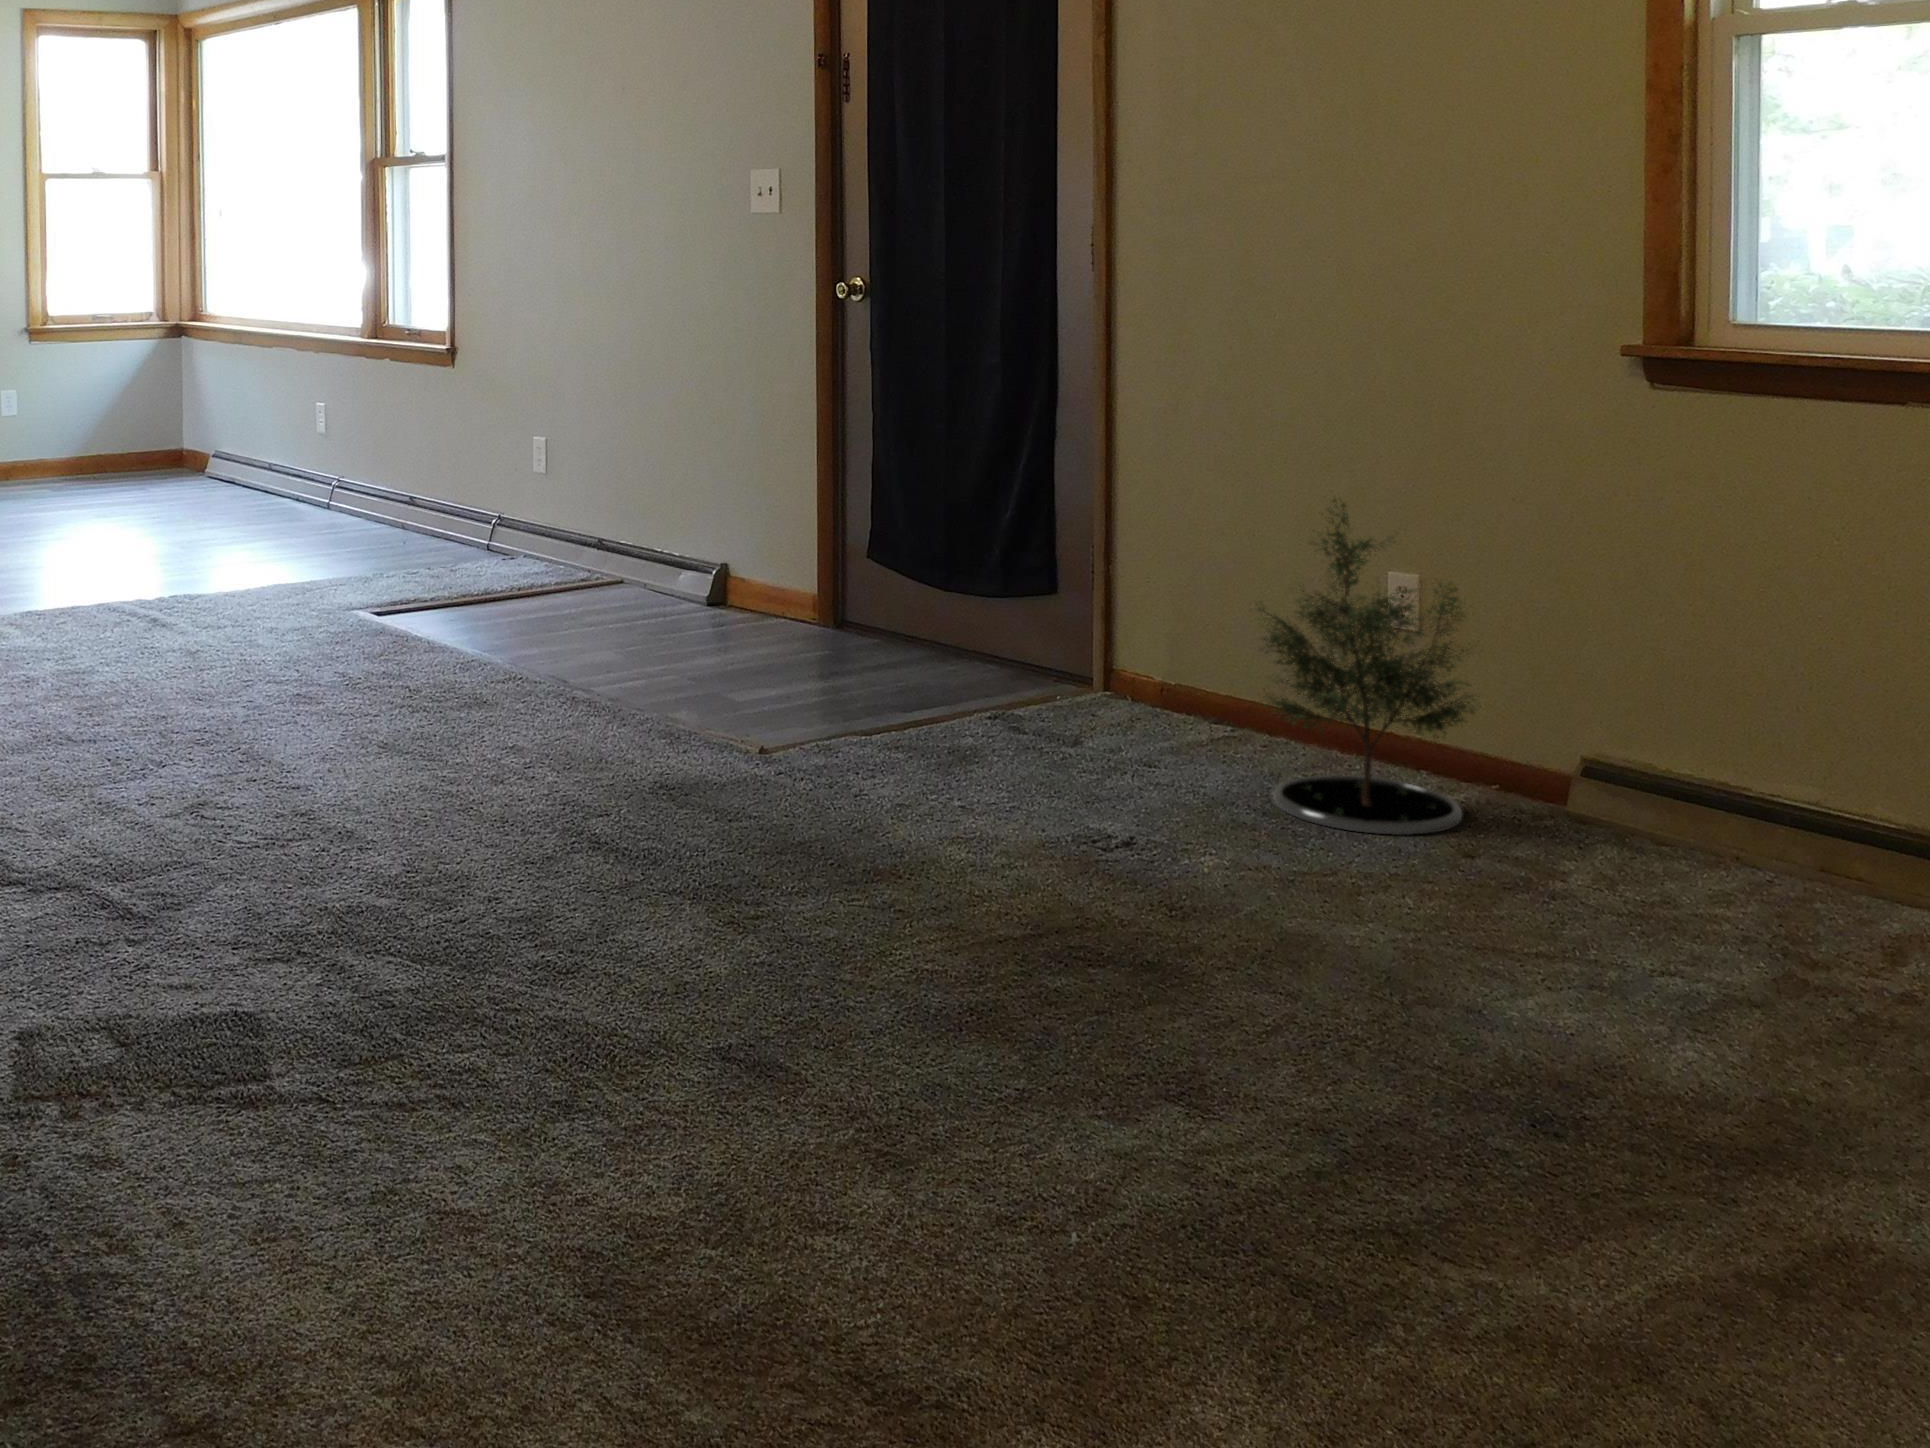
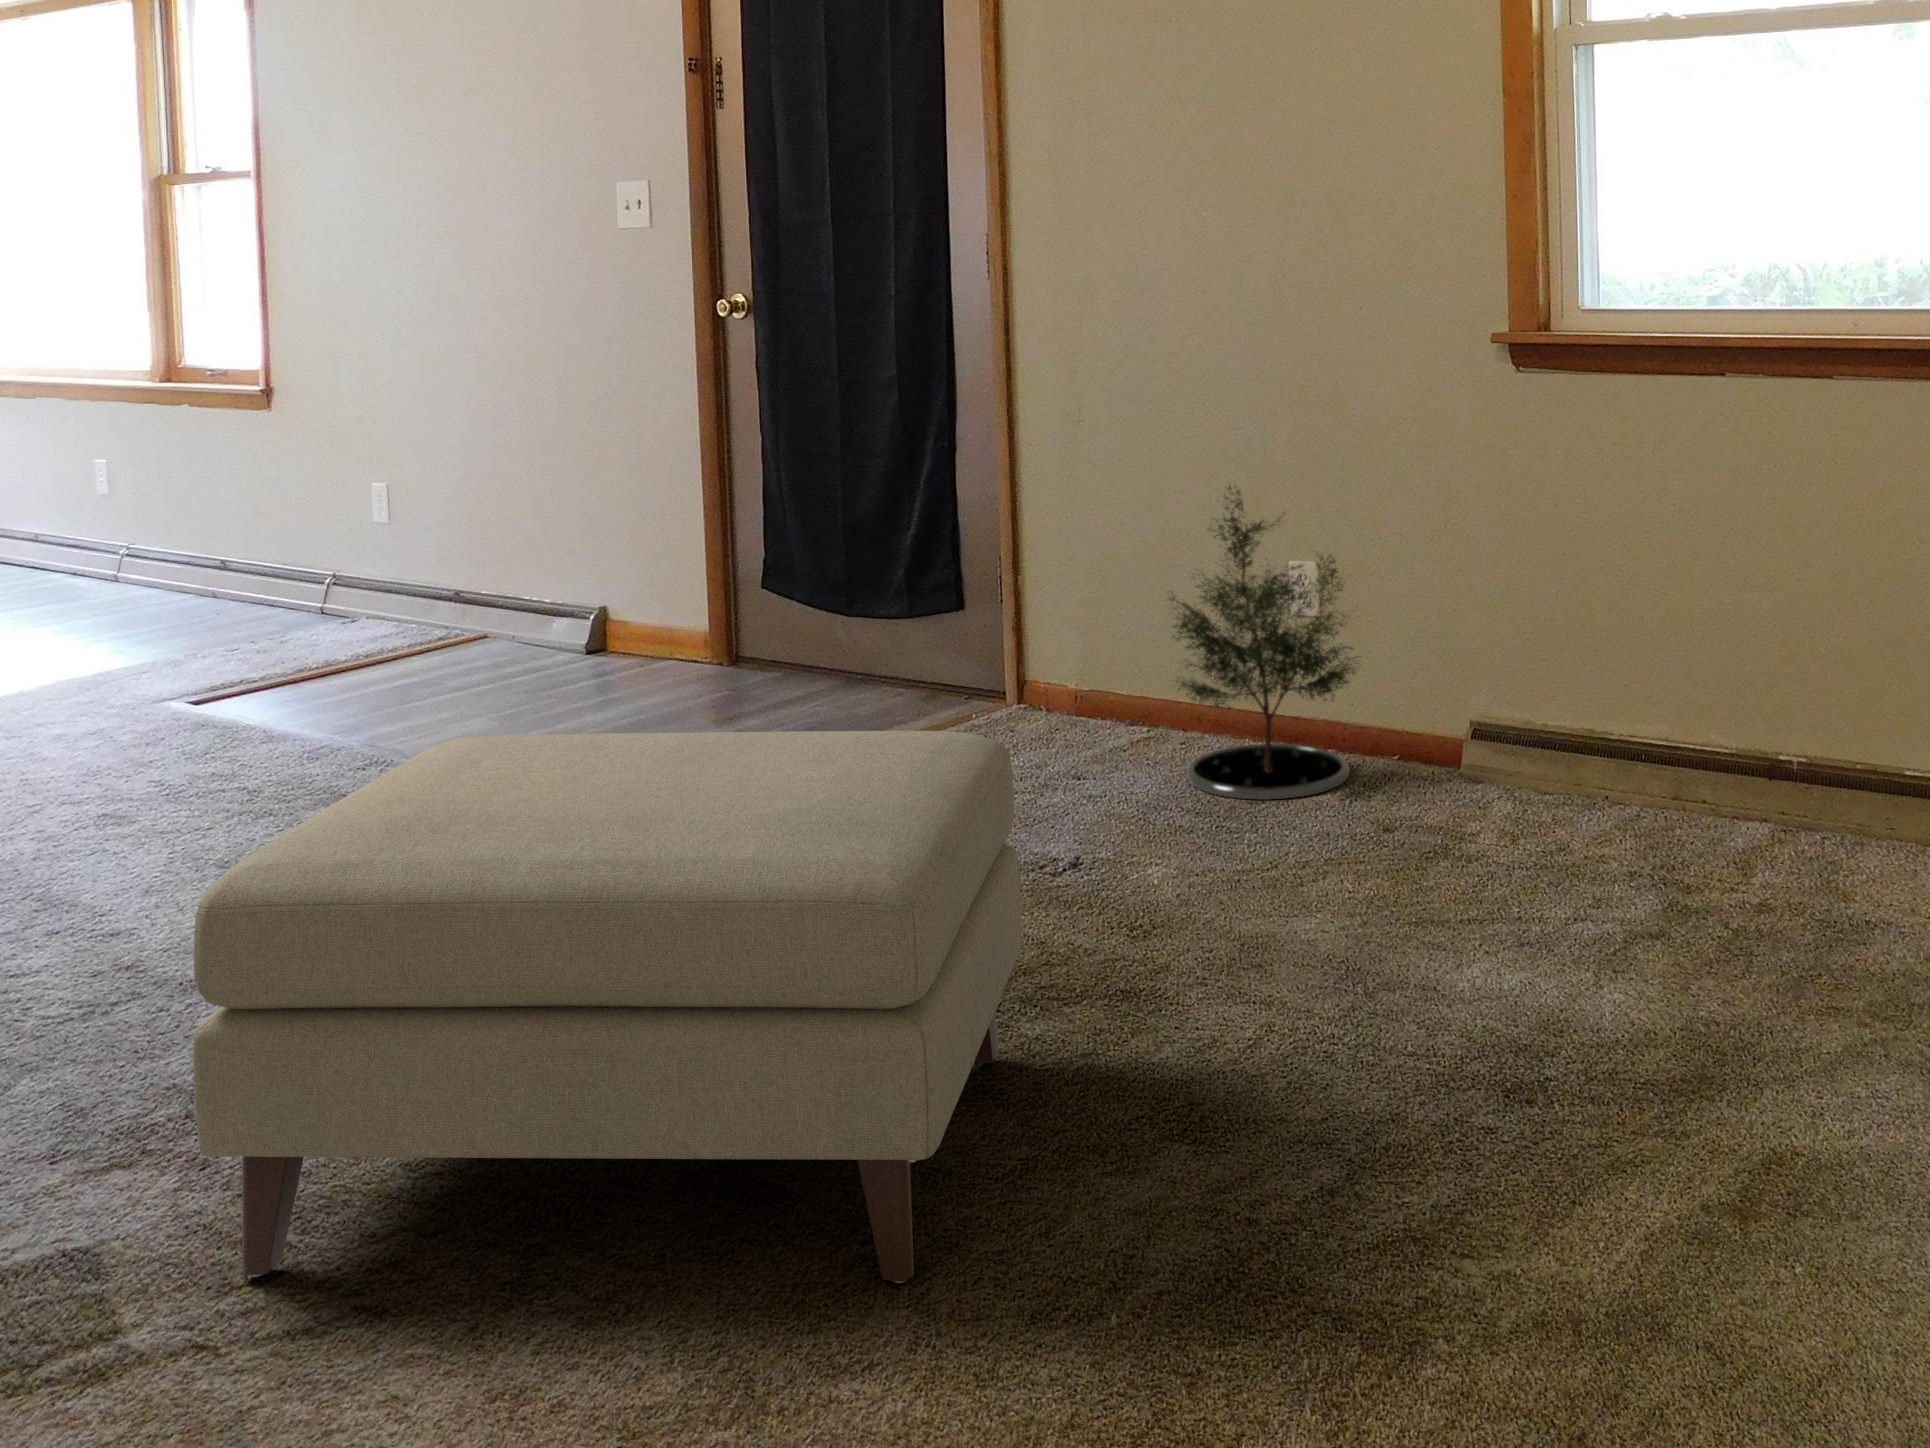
ottoman: none [332,651,1041,1177] -> present [193,731,1021,1283]

